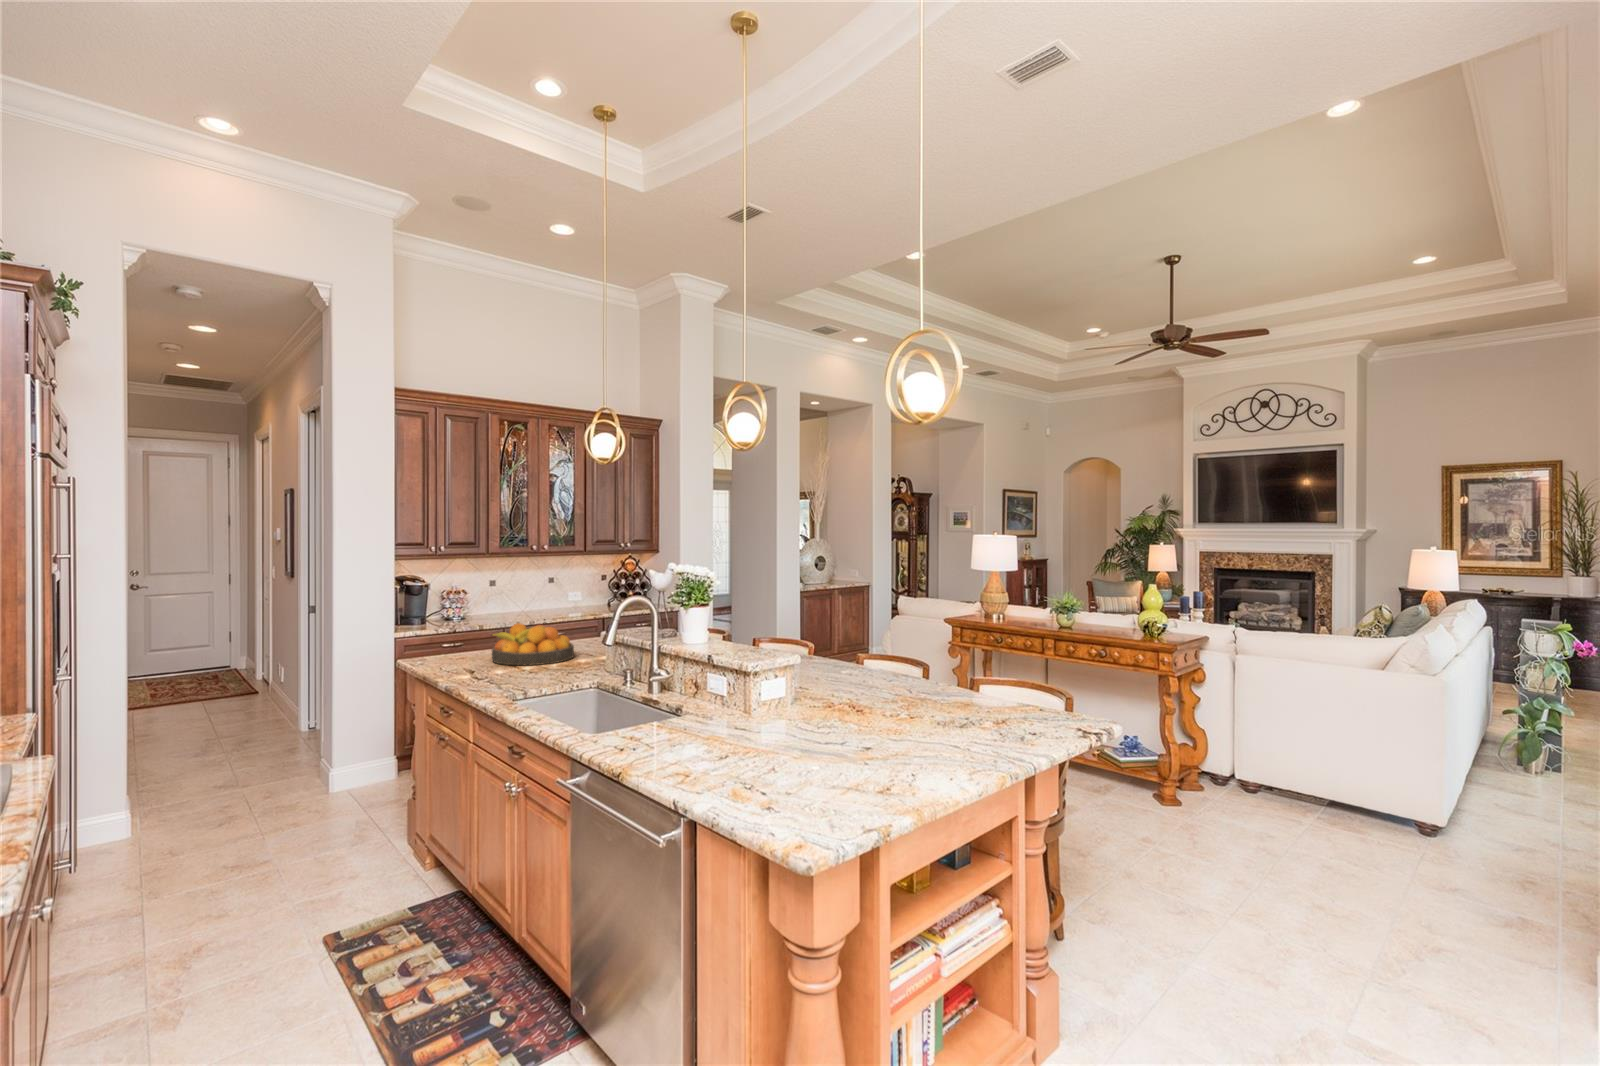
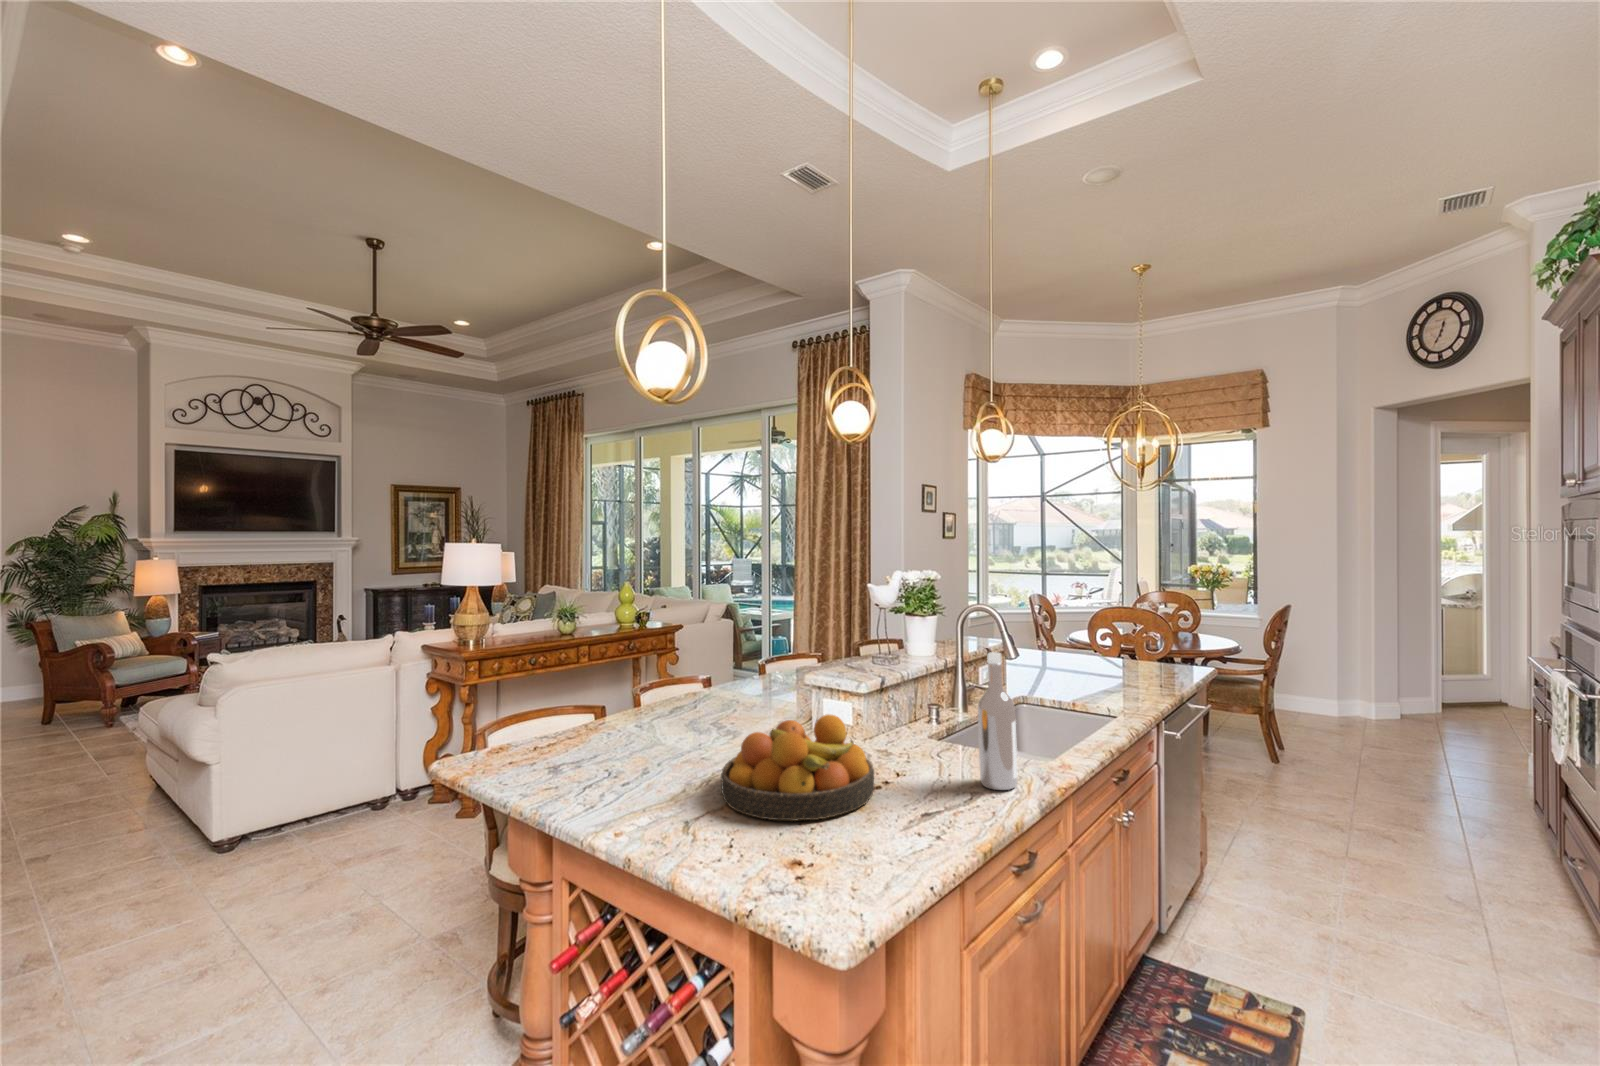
wine bottle: none [464,601,487,680] -> present [978,652,1017,790]

